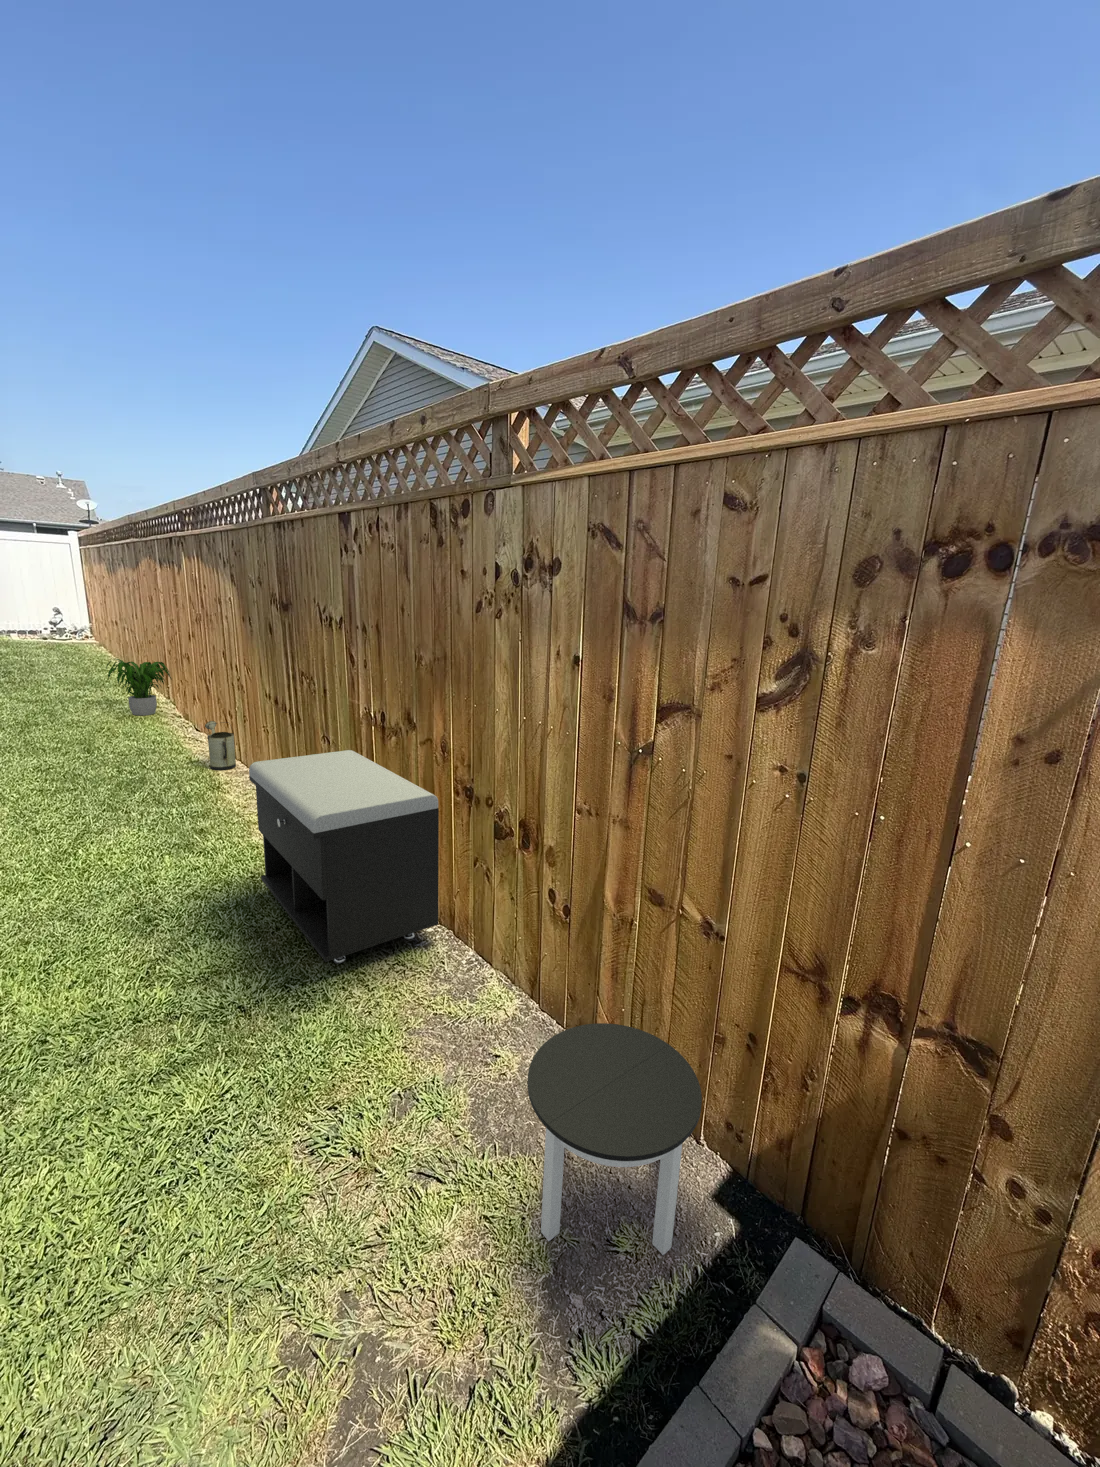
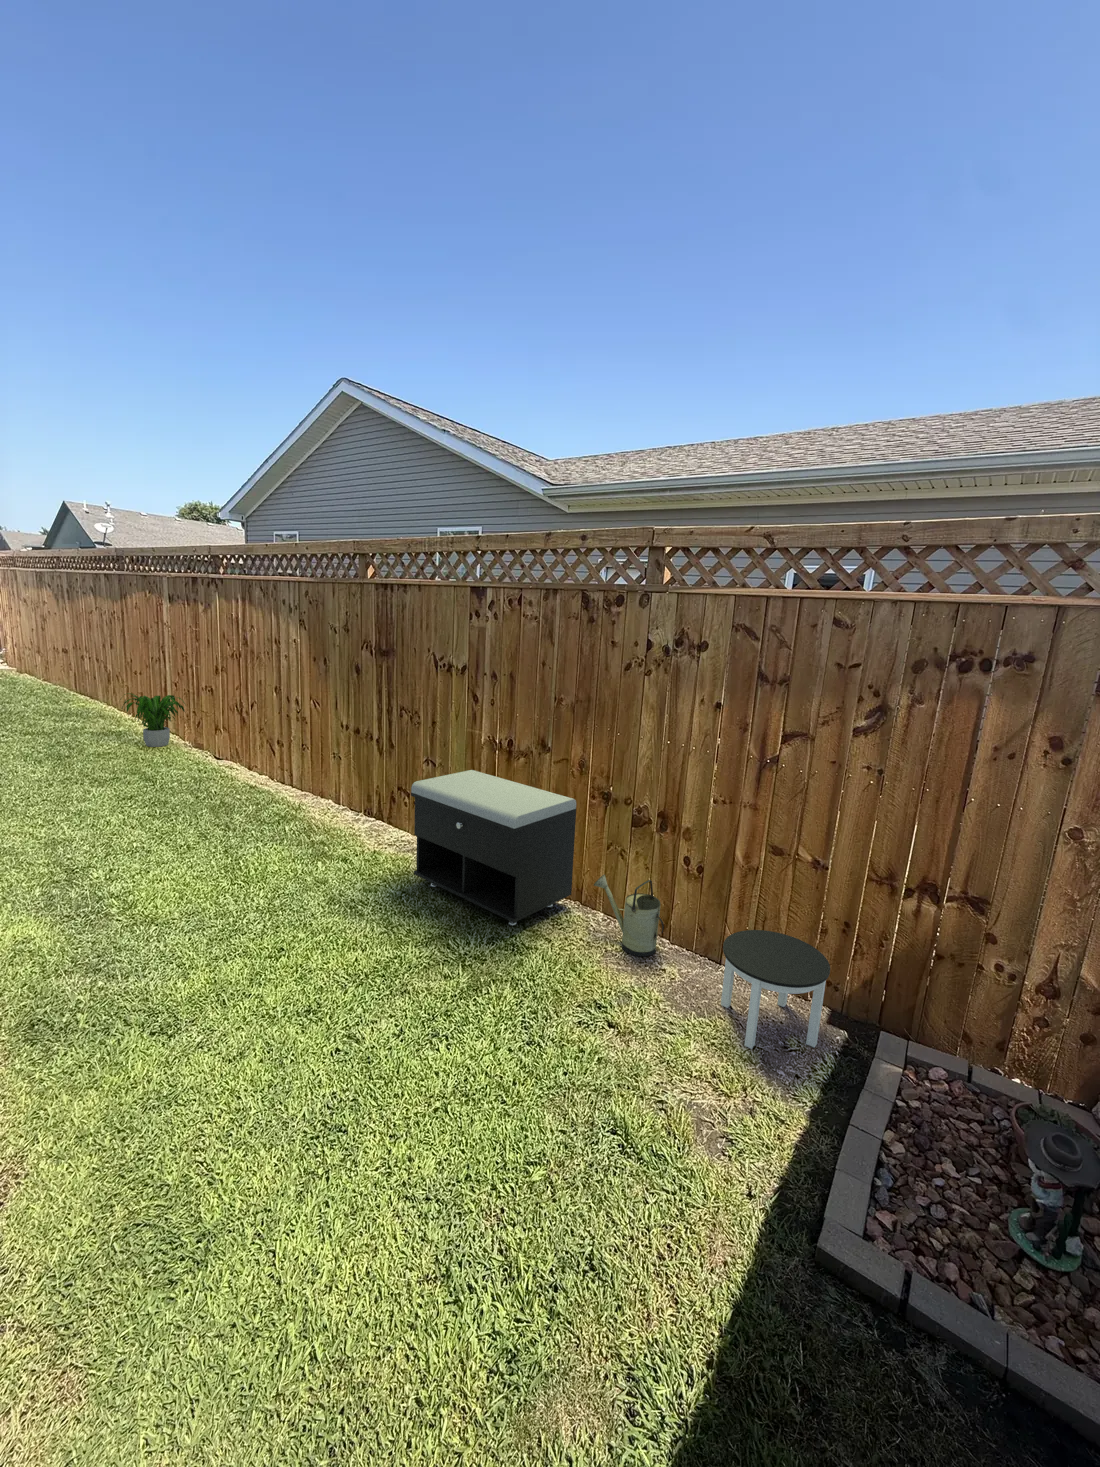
watering can: present [205,721,236,770] -> present [594,875,664,956]

